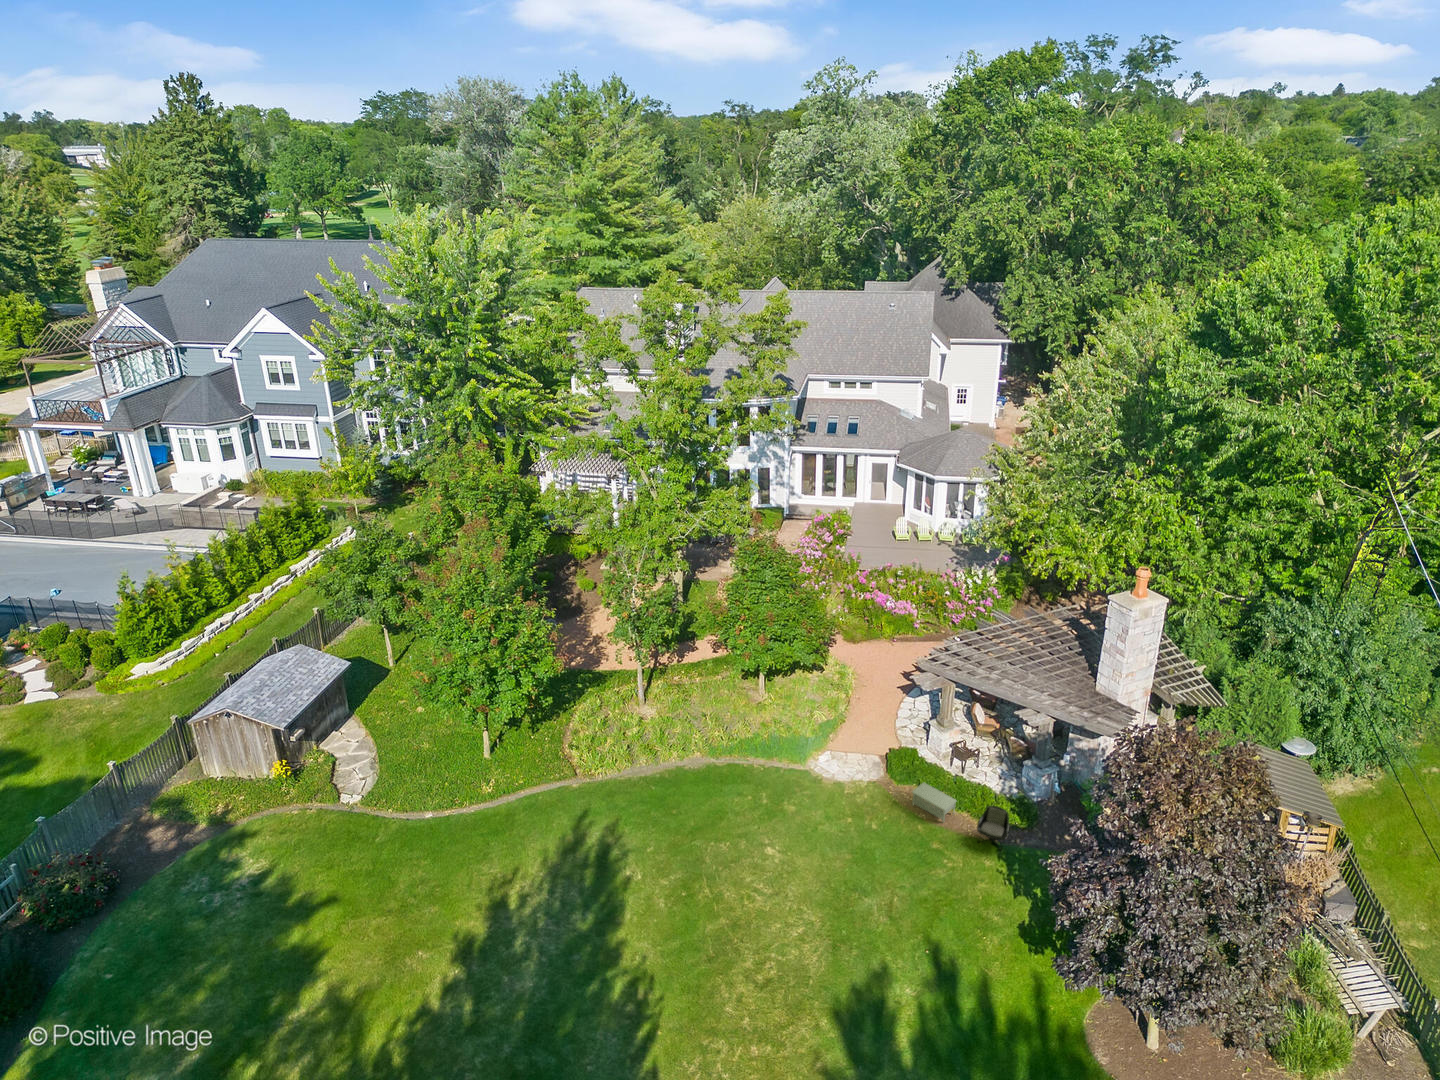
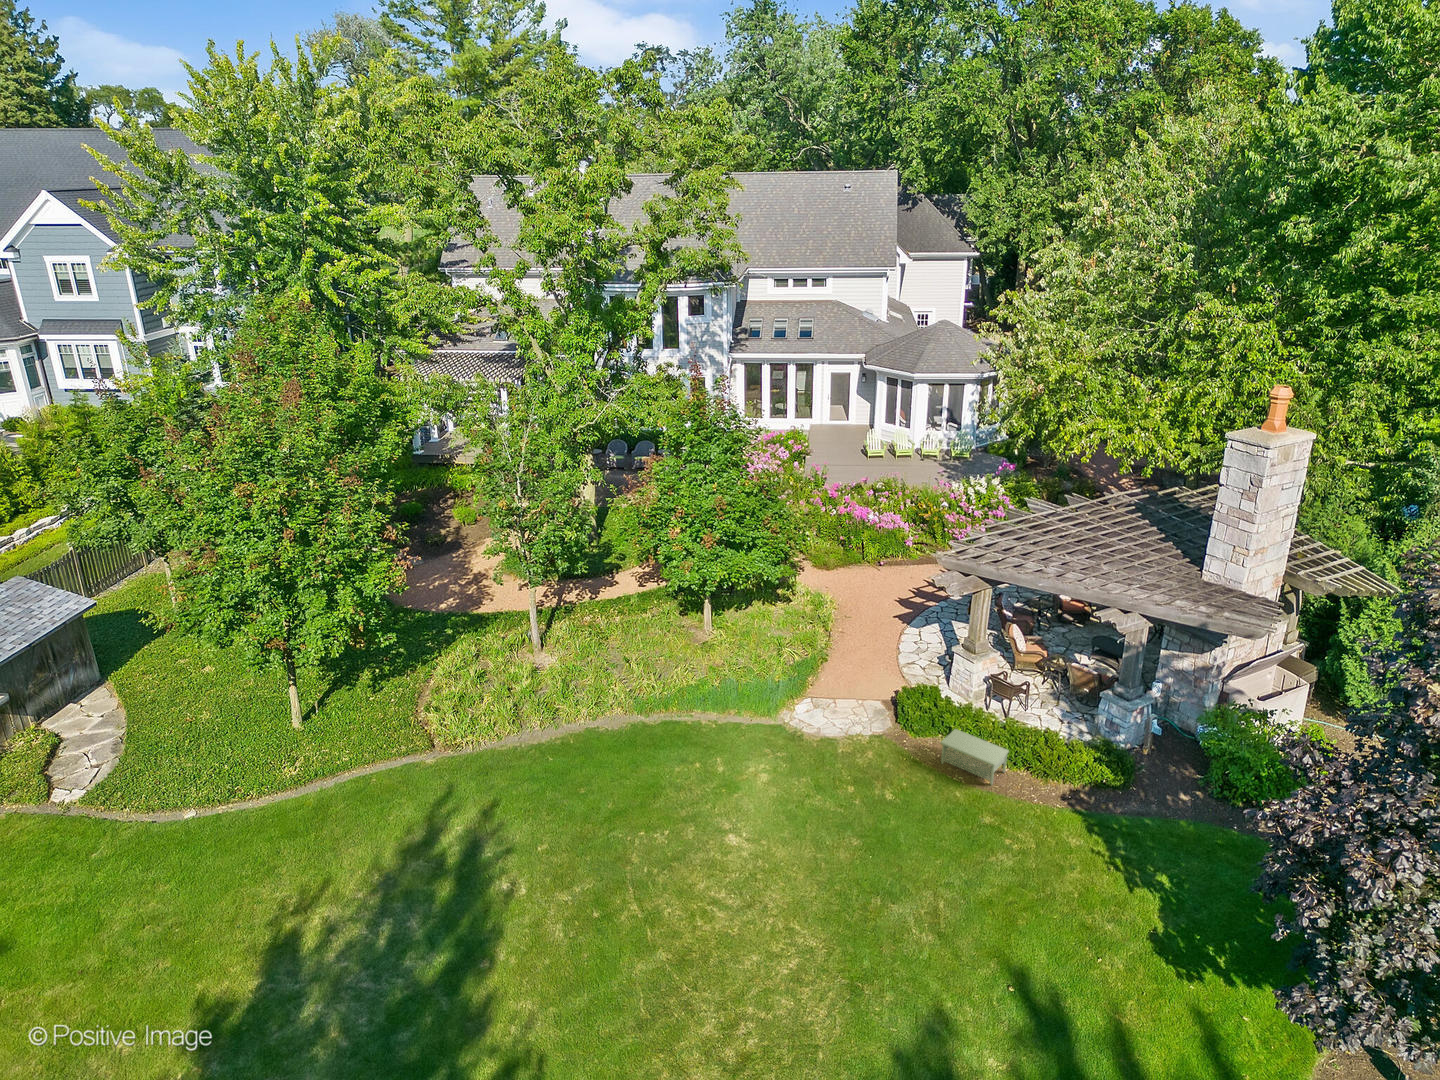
lounge chair: present [977,806,1009,841] -> none [1048,753,1097,820]

